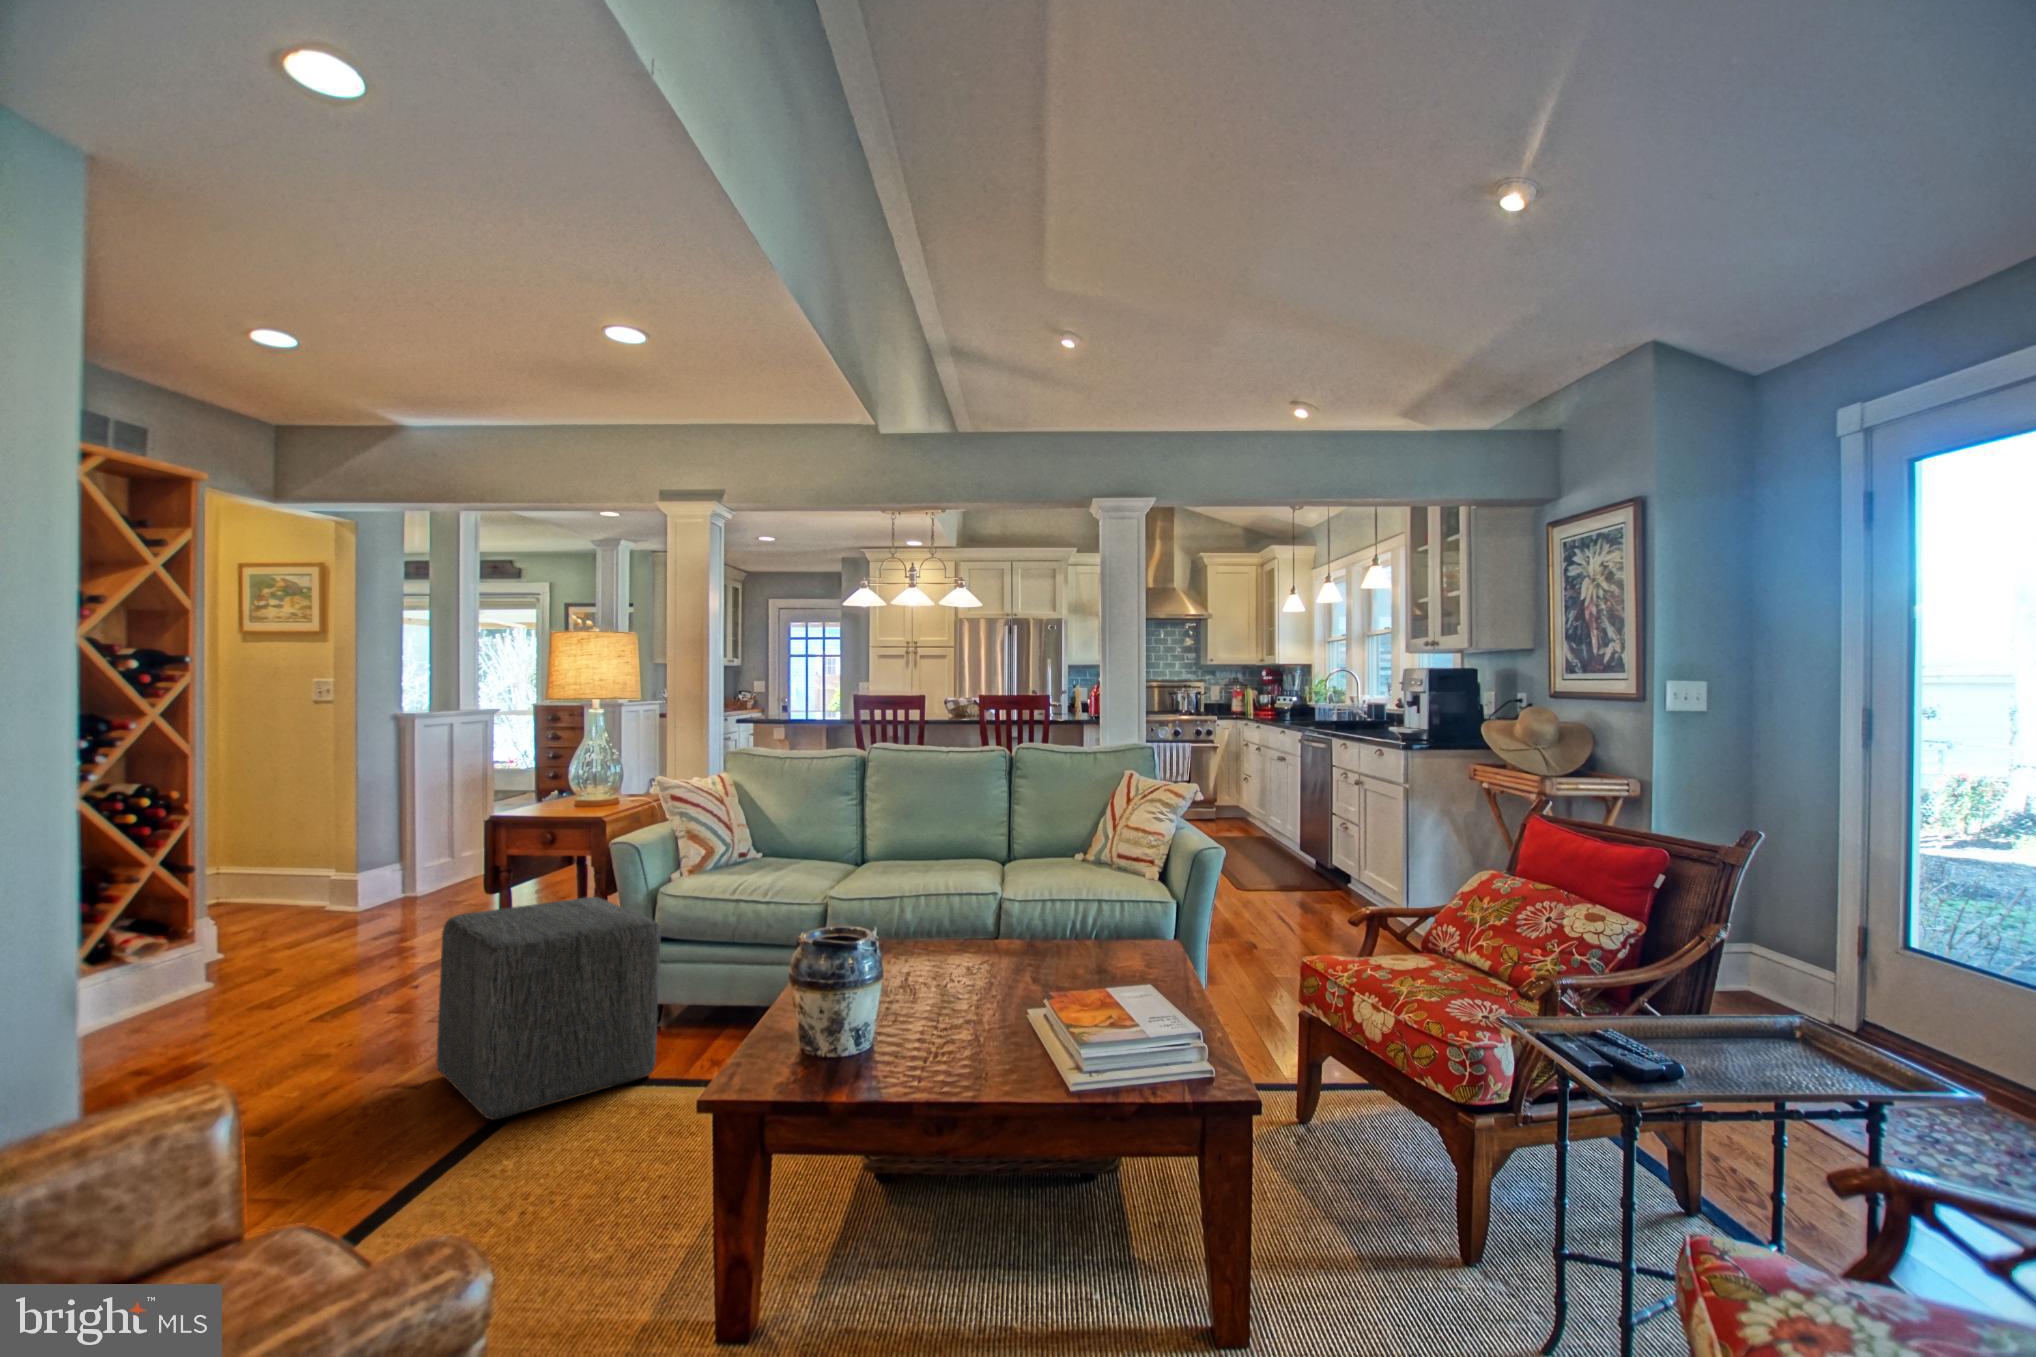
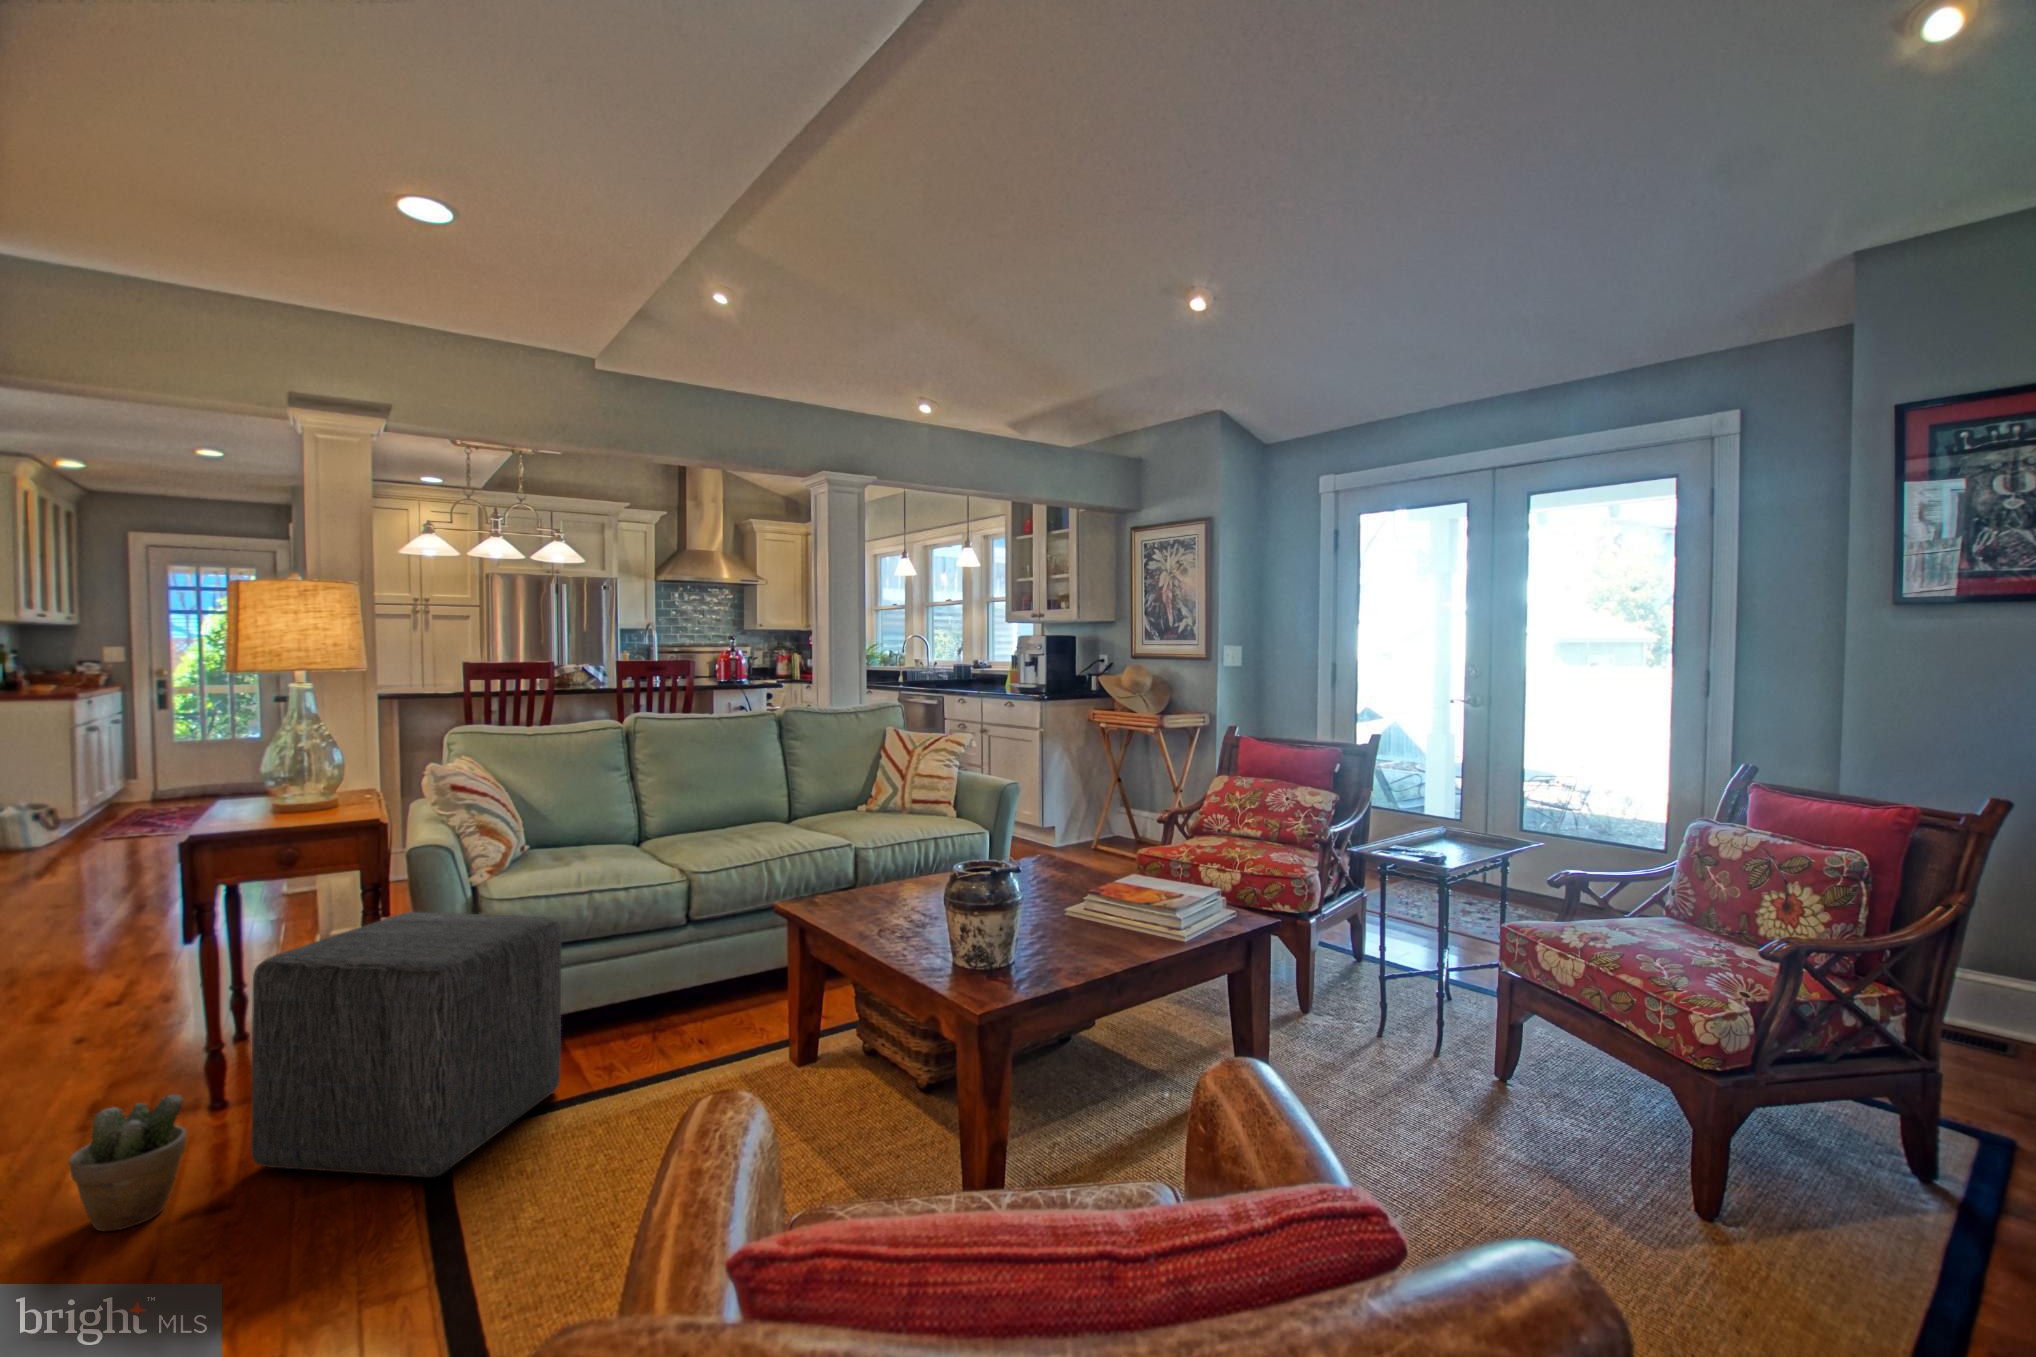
potted plant: none [327,1003,401,1092] -> present [69,1094,187,1231]

